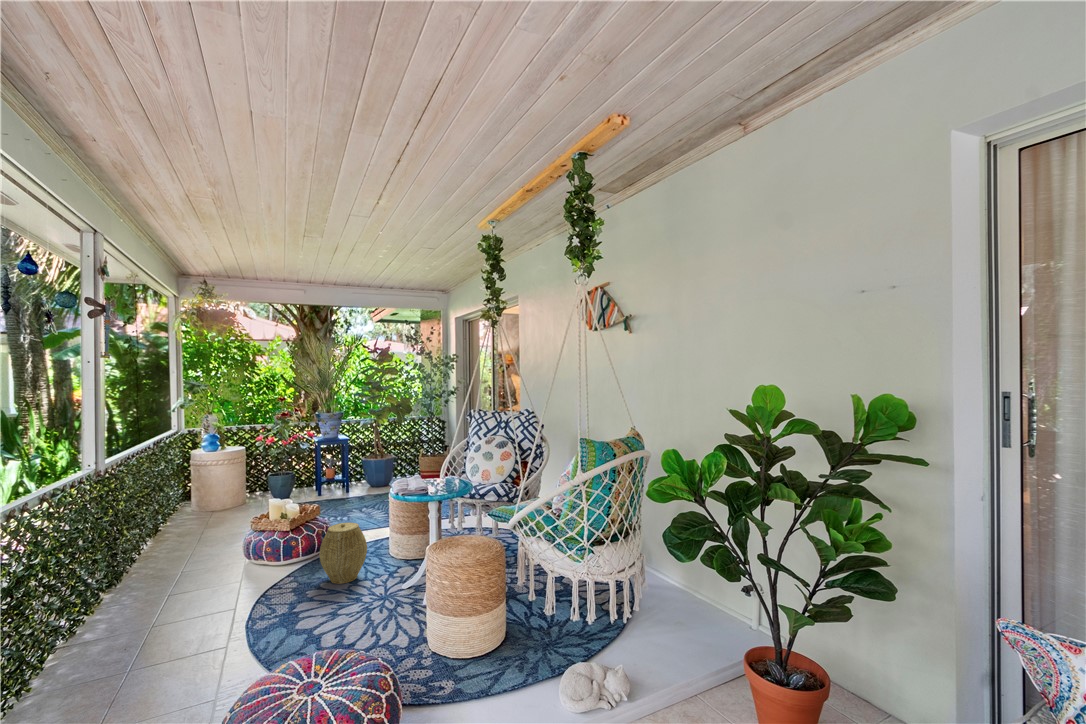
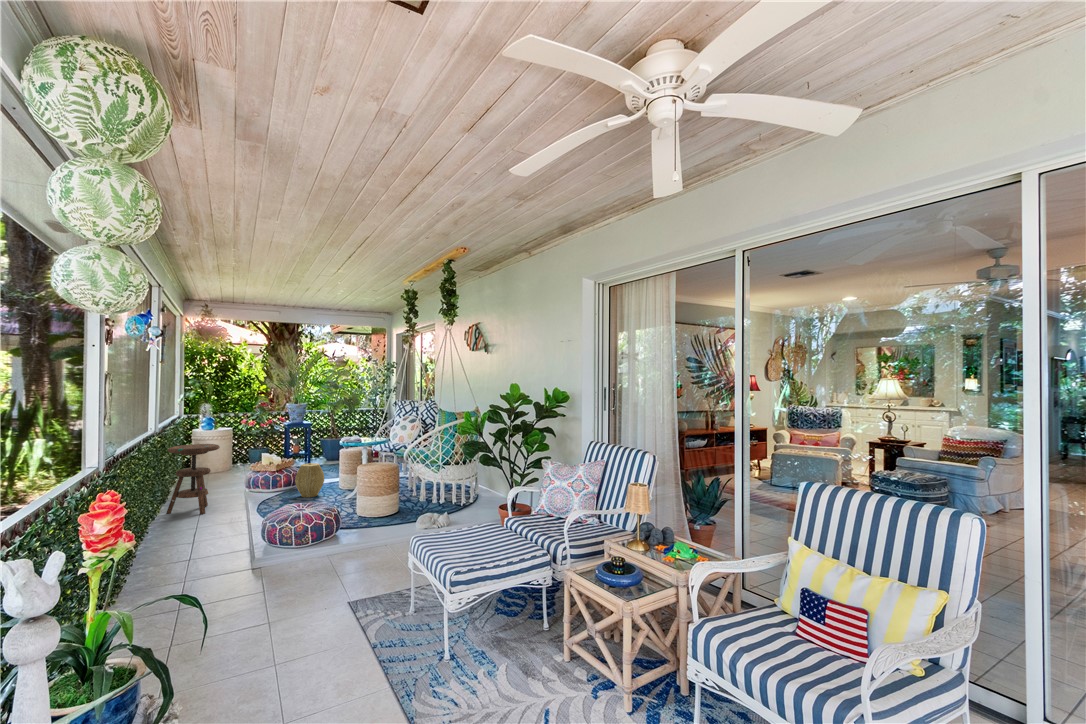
side table: none [78,505,181,646] -> present [166,444,220,514]

